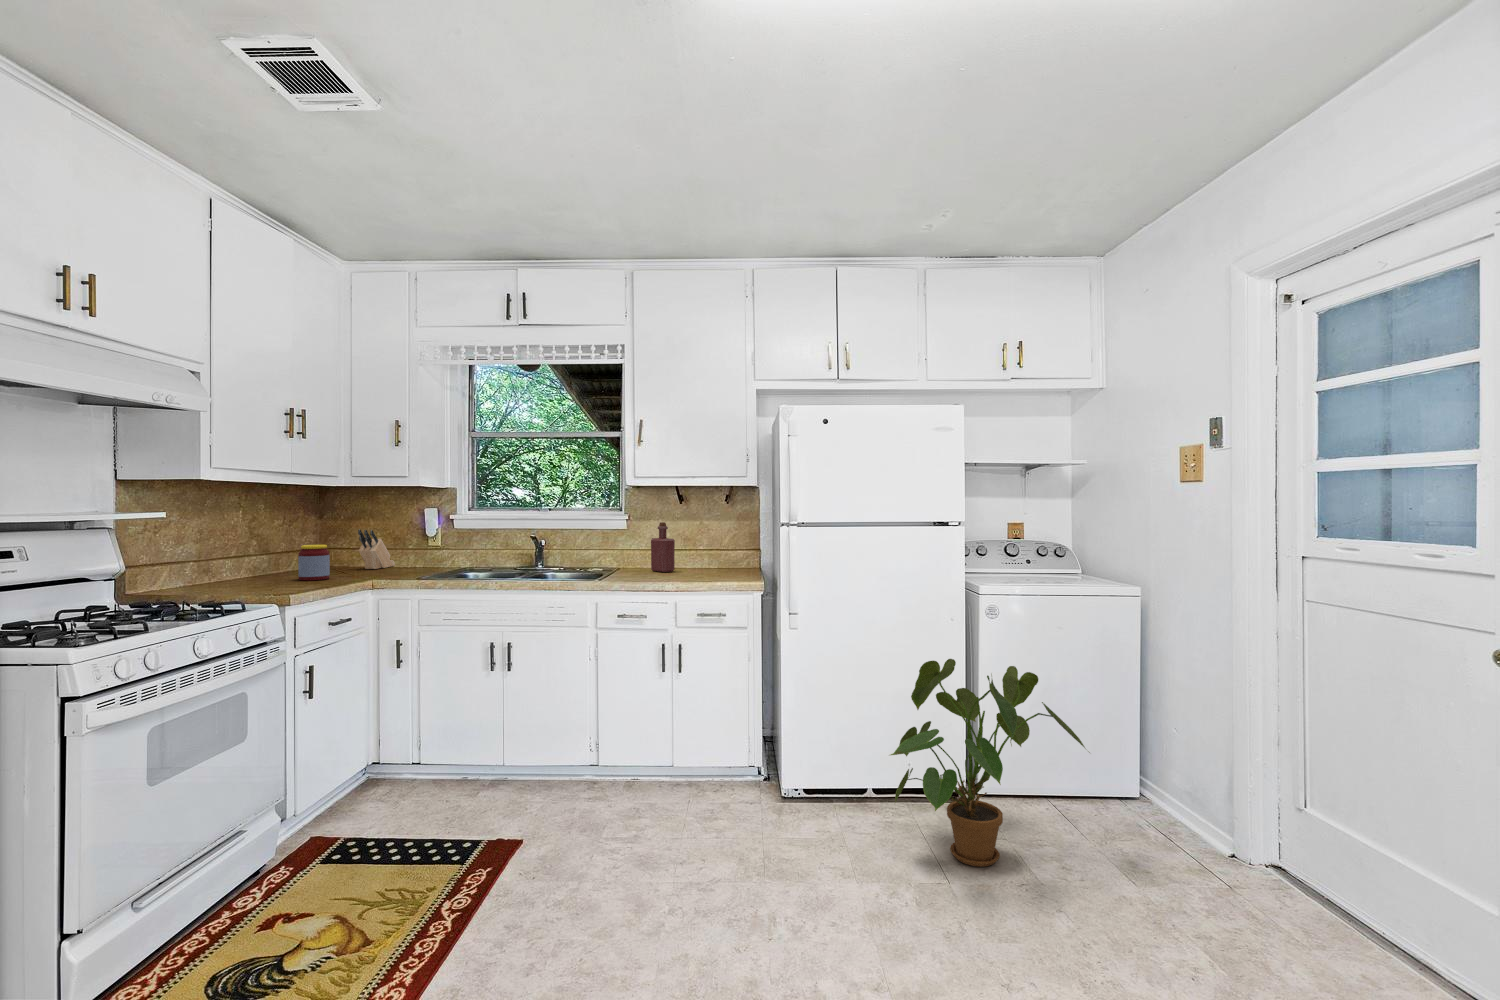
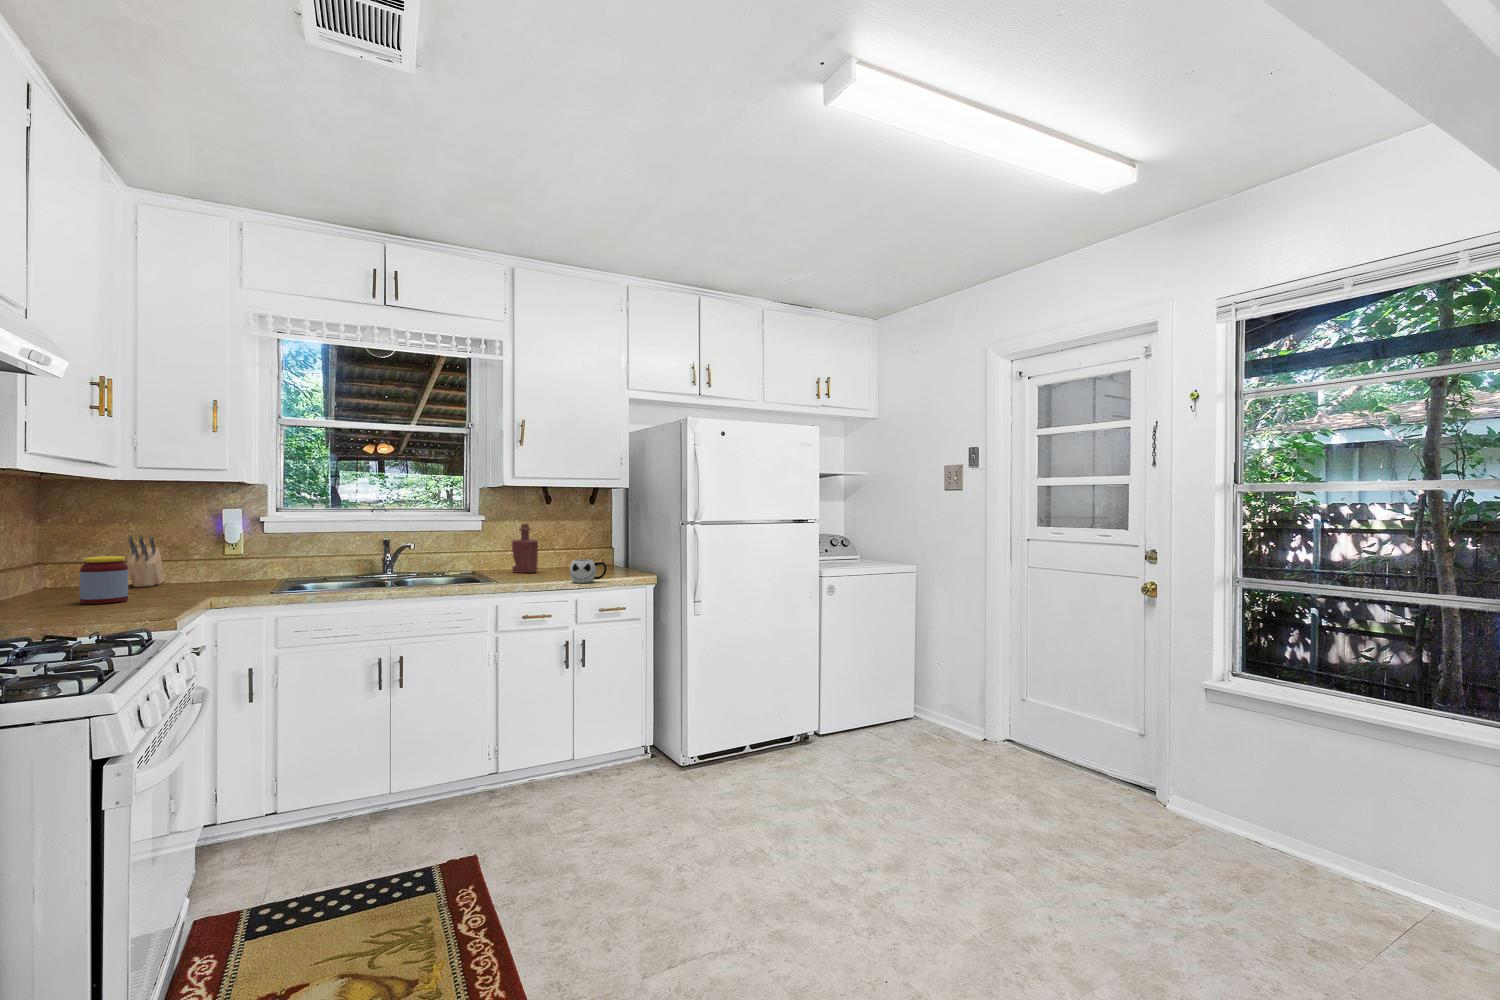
mug: none [668,560,703,585] -> present [570,559,607,583]
house plant: present [891,659,1090,867] -> none [787,628,921,780]

